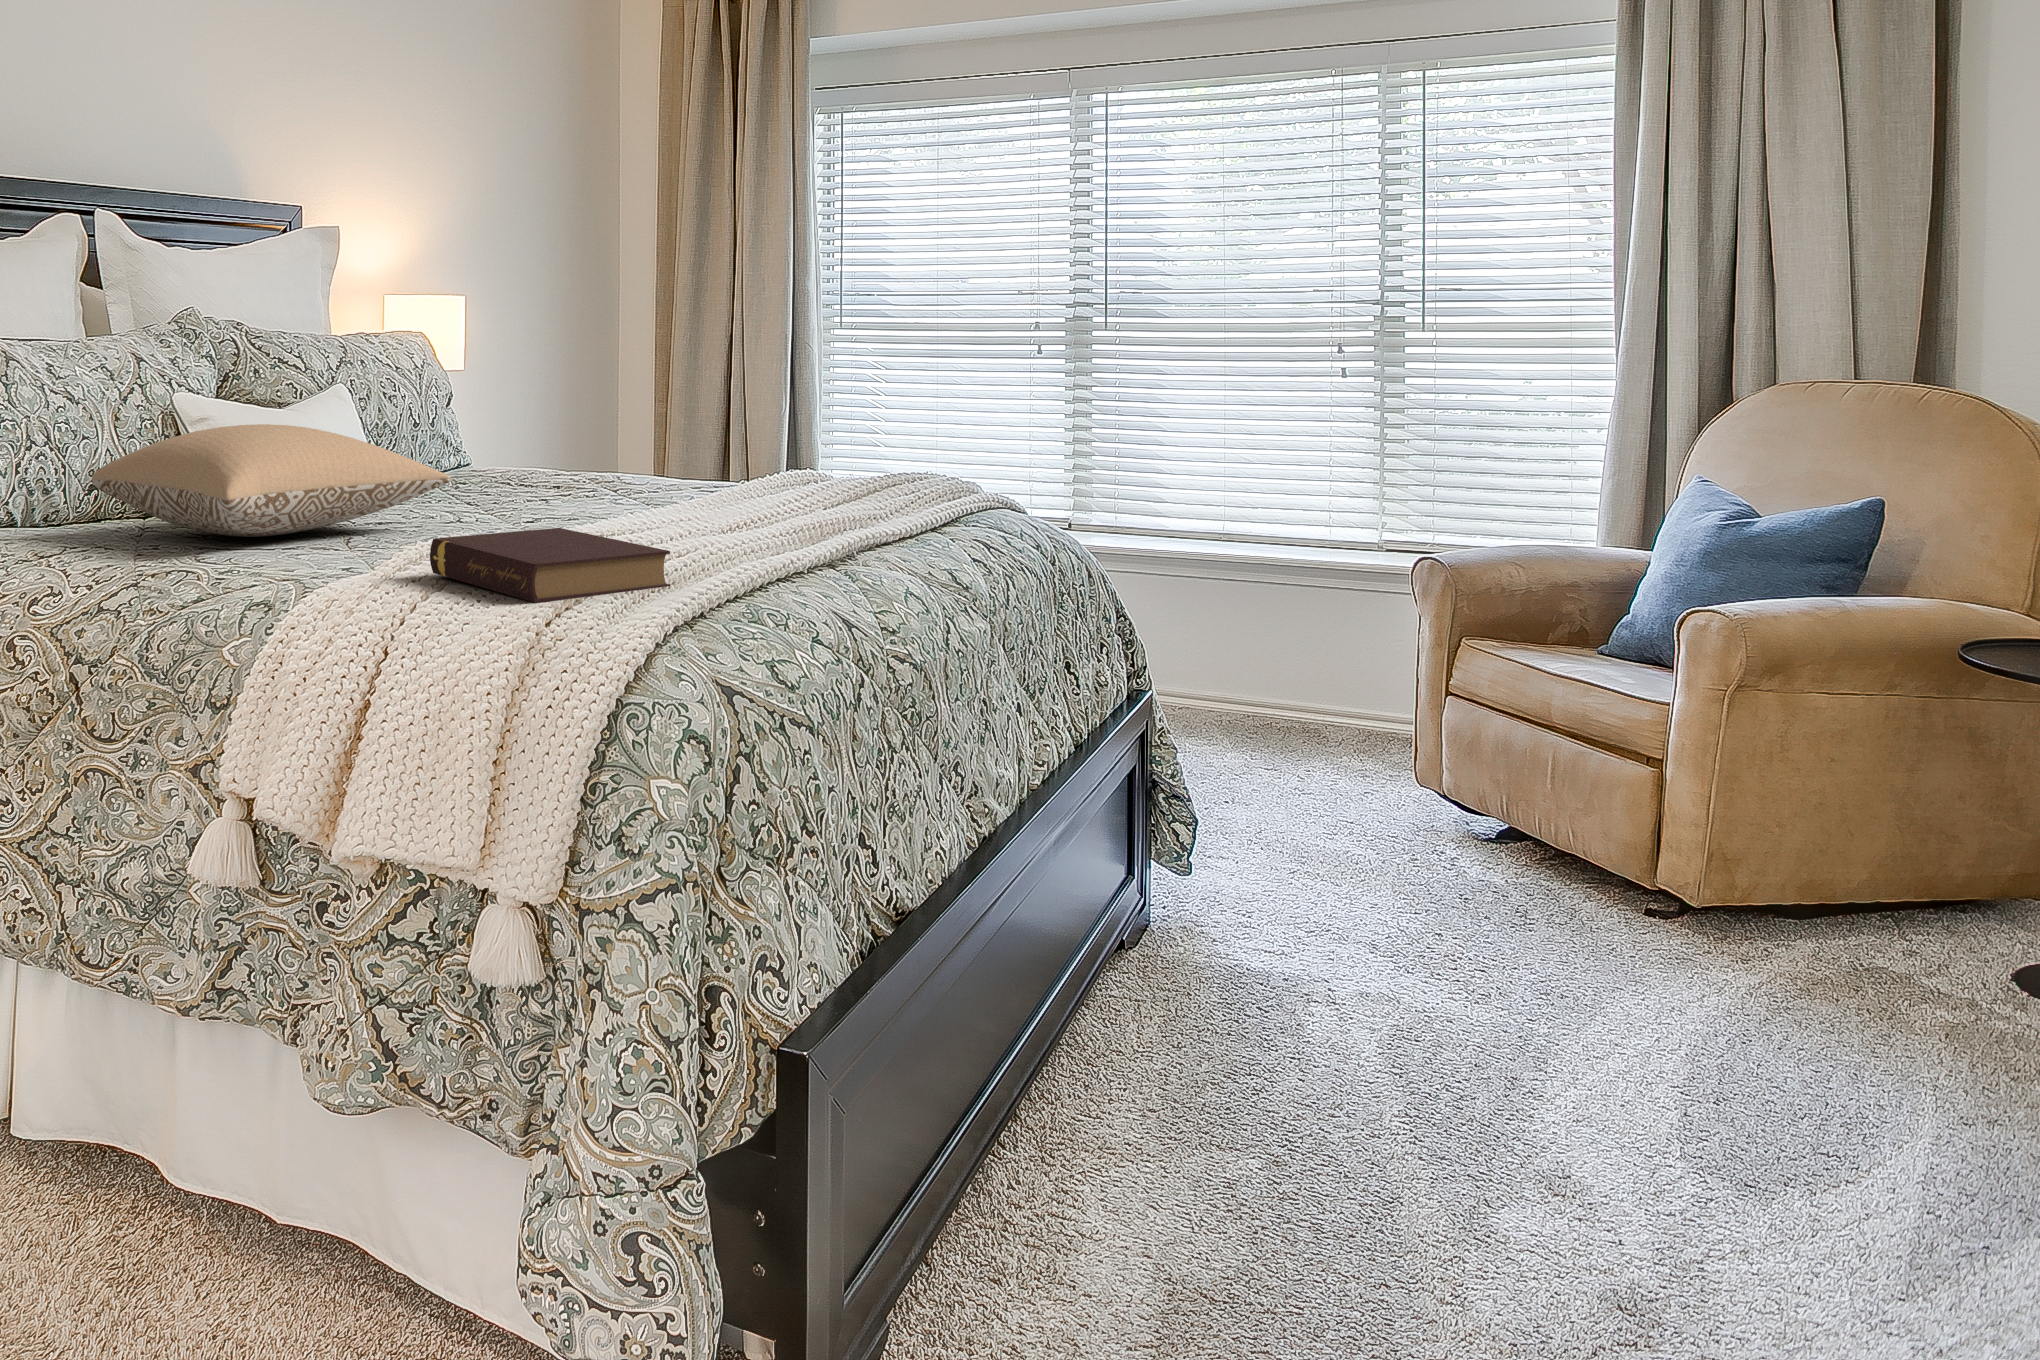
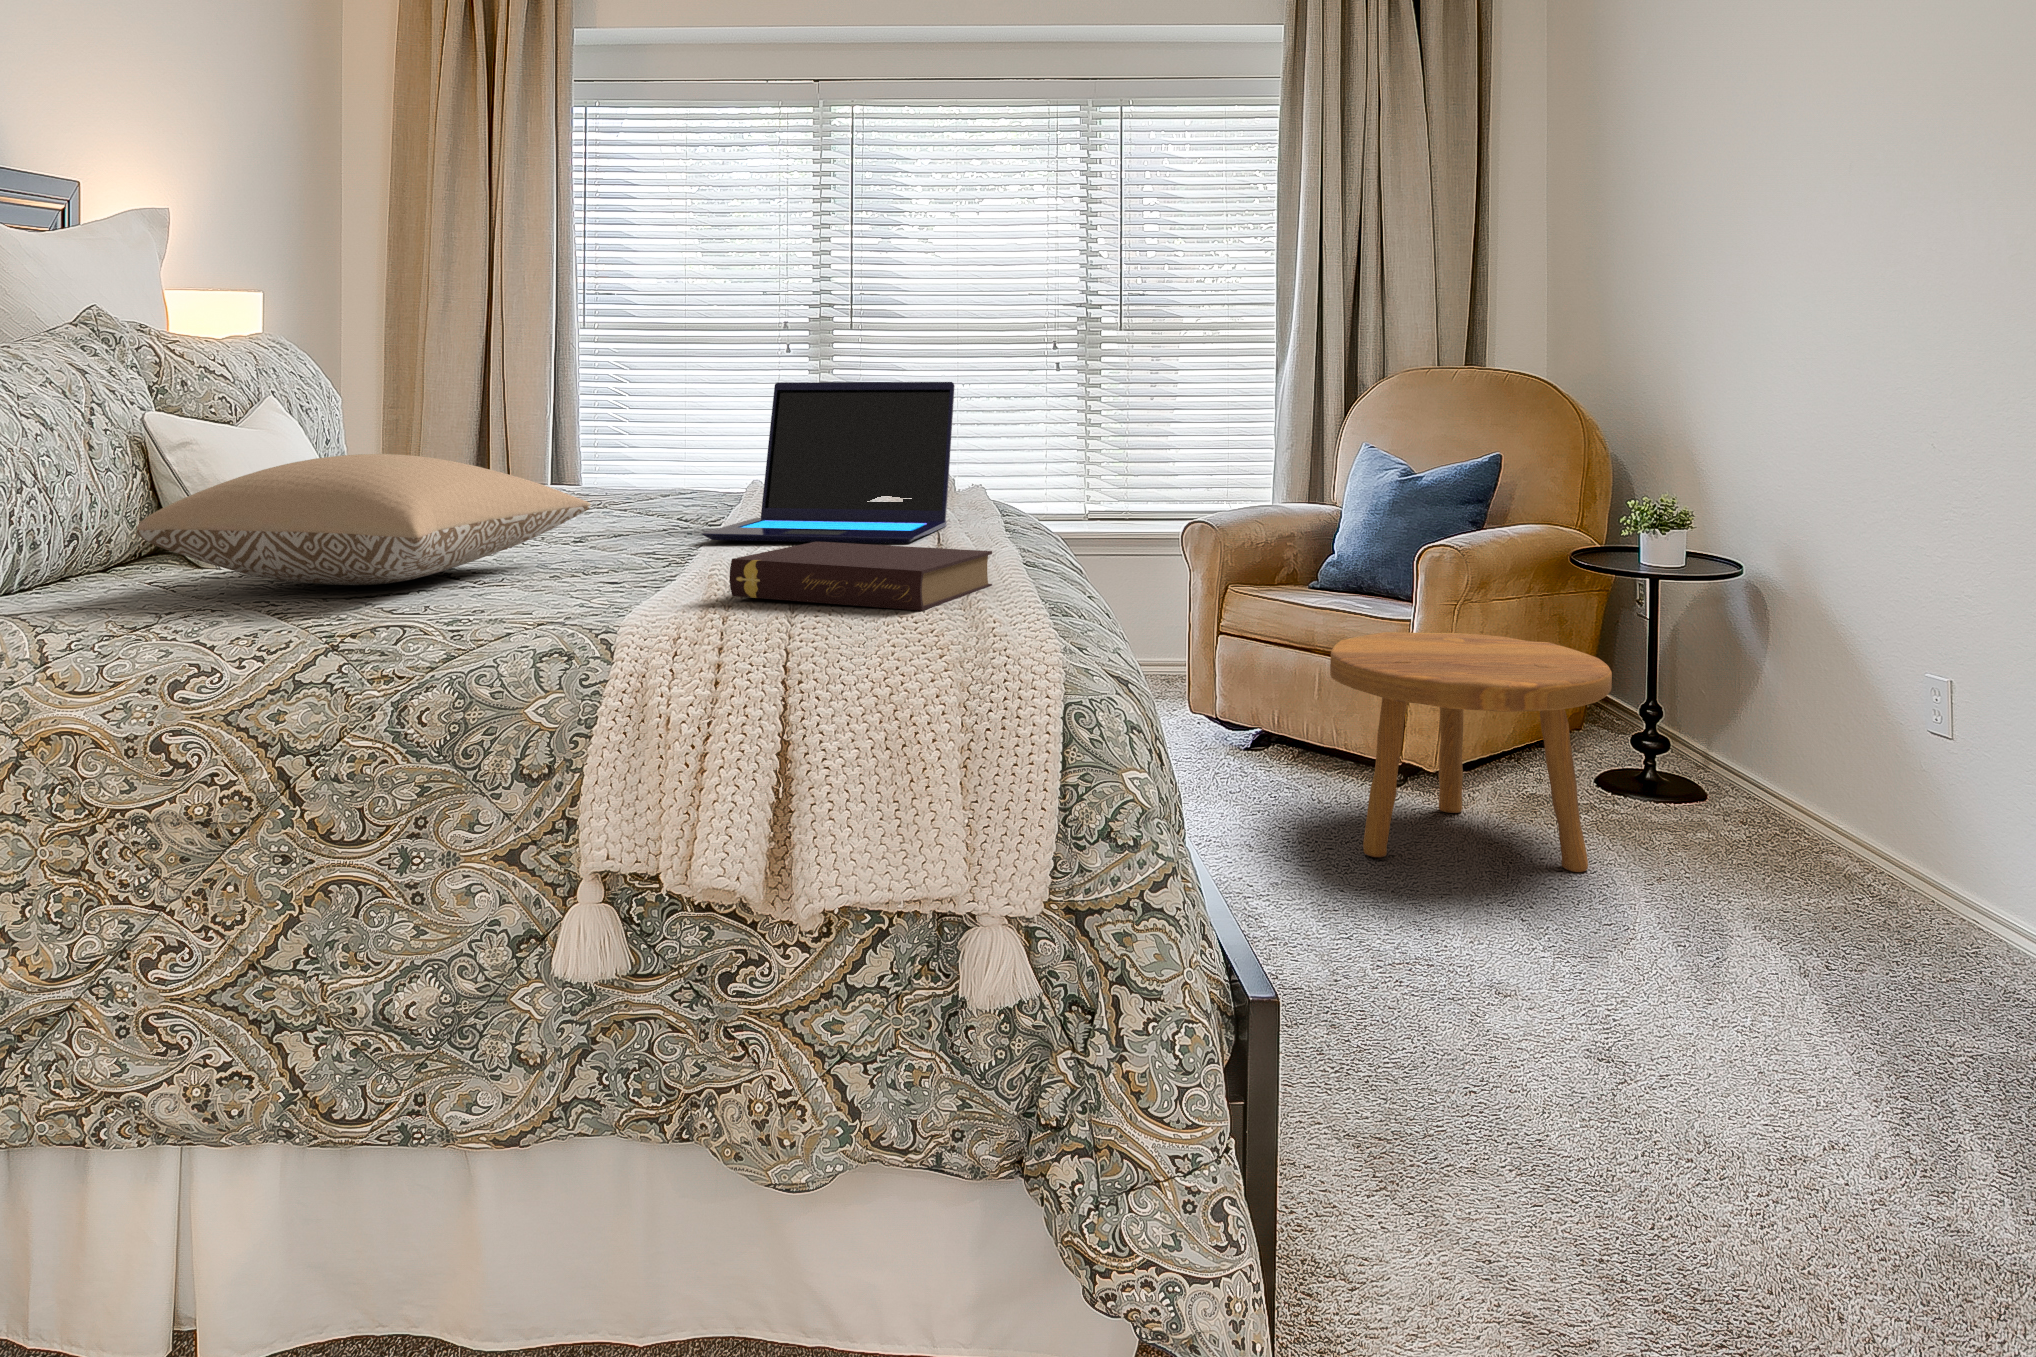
laptop: none [578,361,872,537] -> present [702,382,955,544]
footstool: none [1469,708,1923,1094] -> present [1330,632,1612,872]

